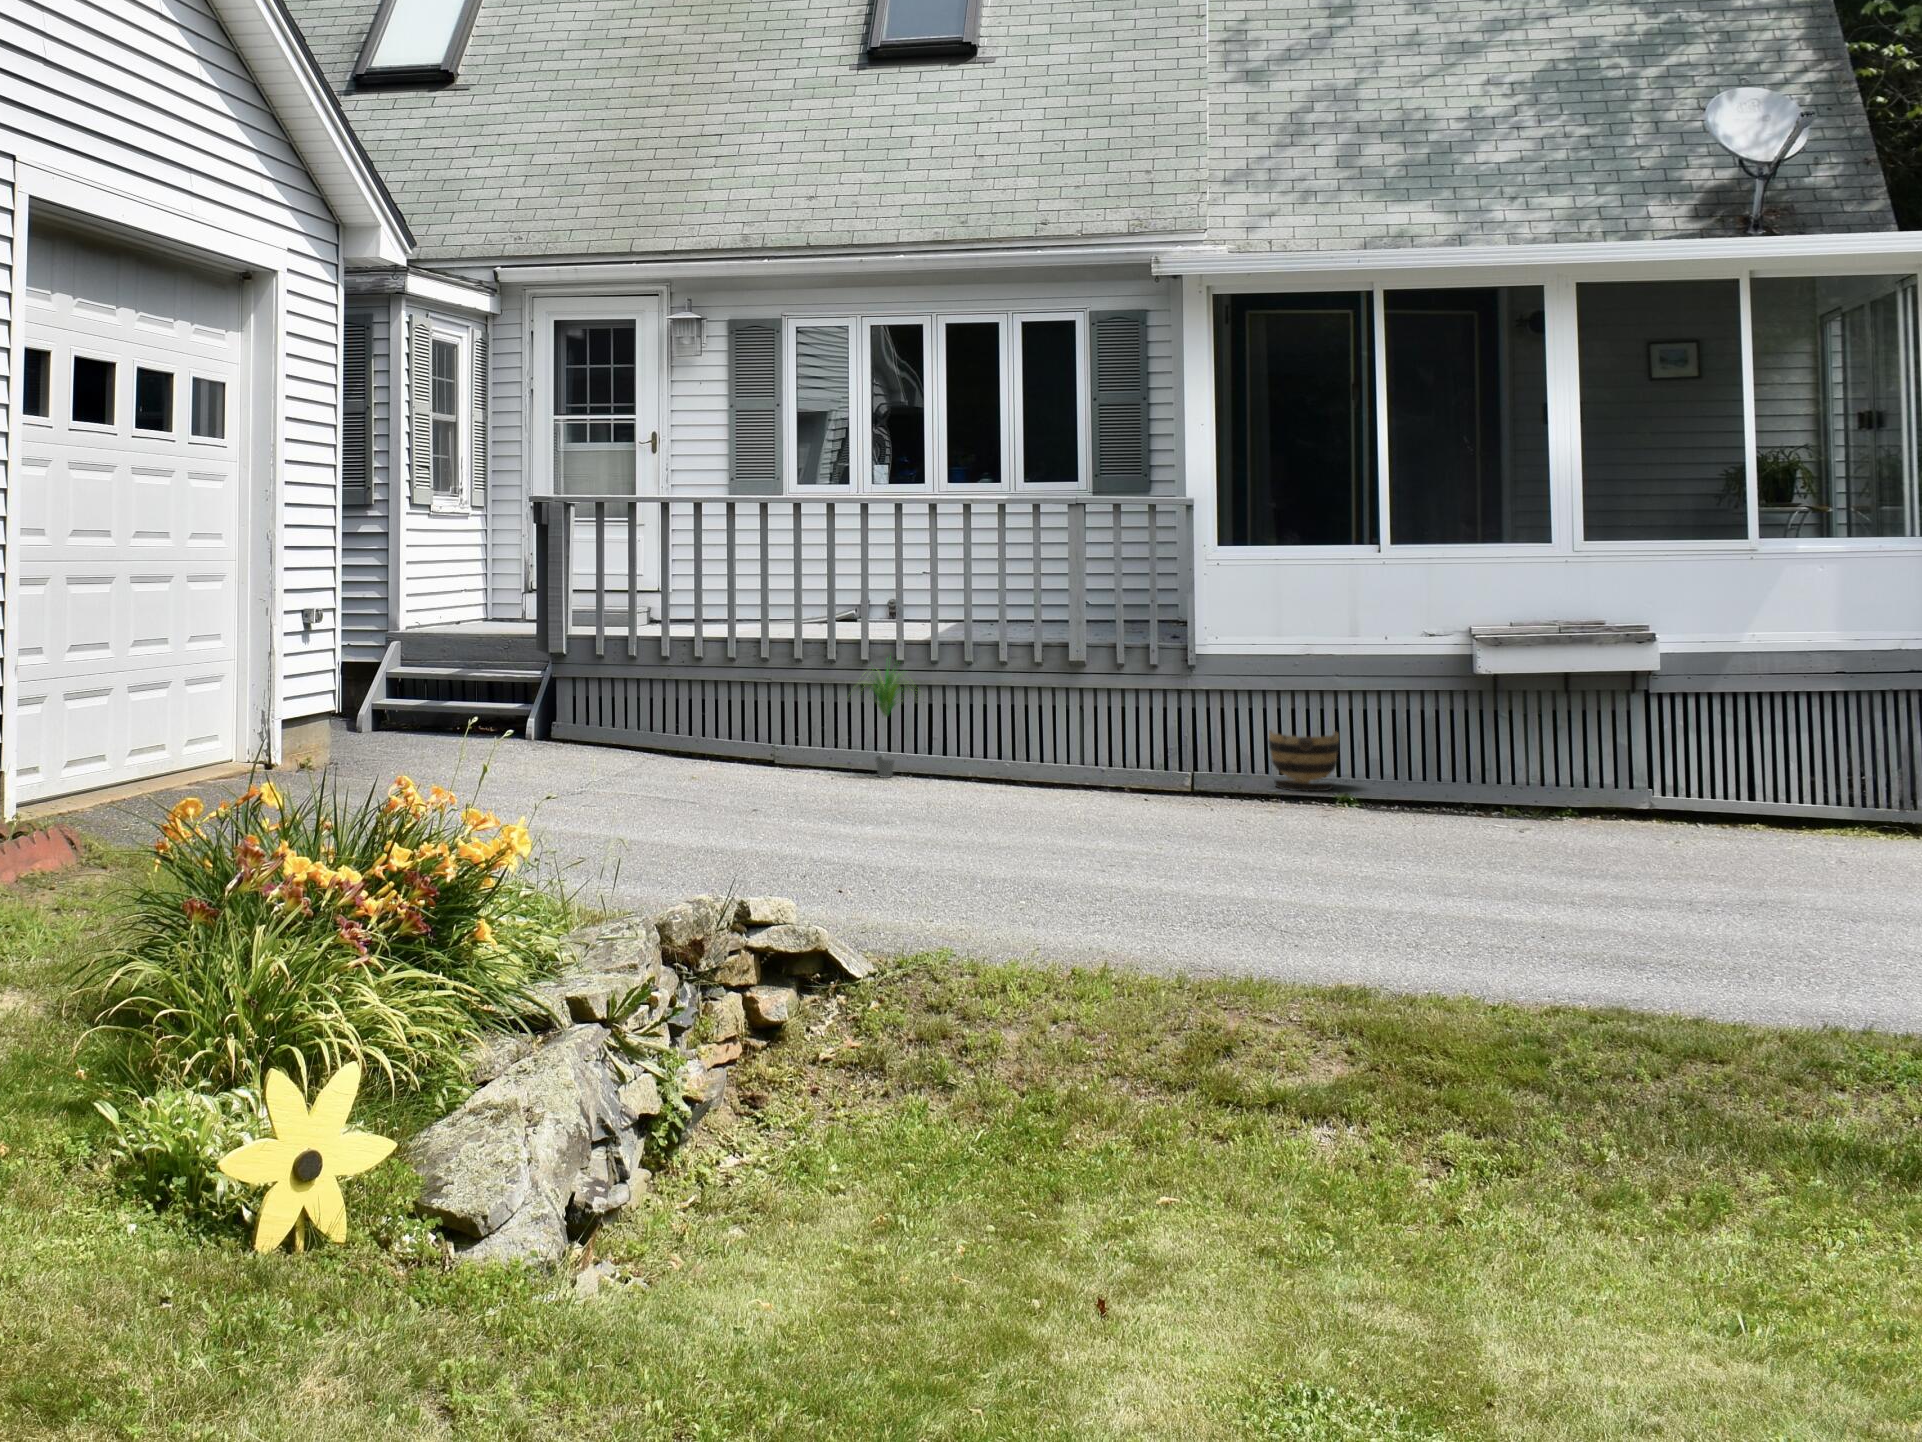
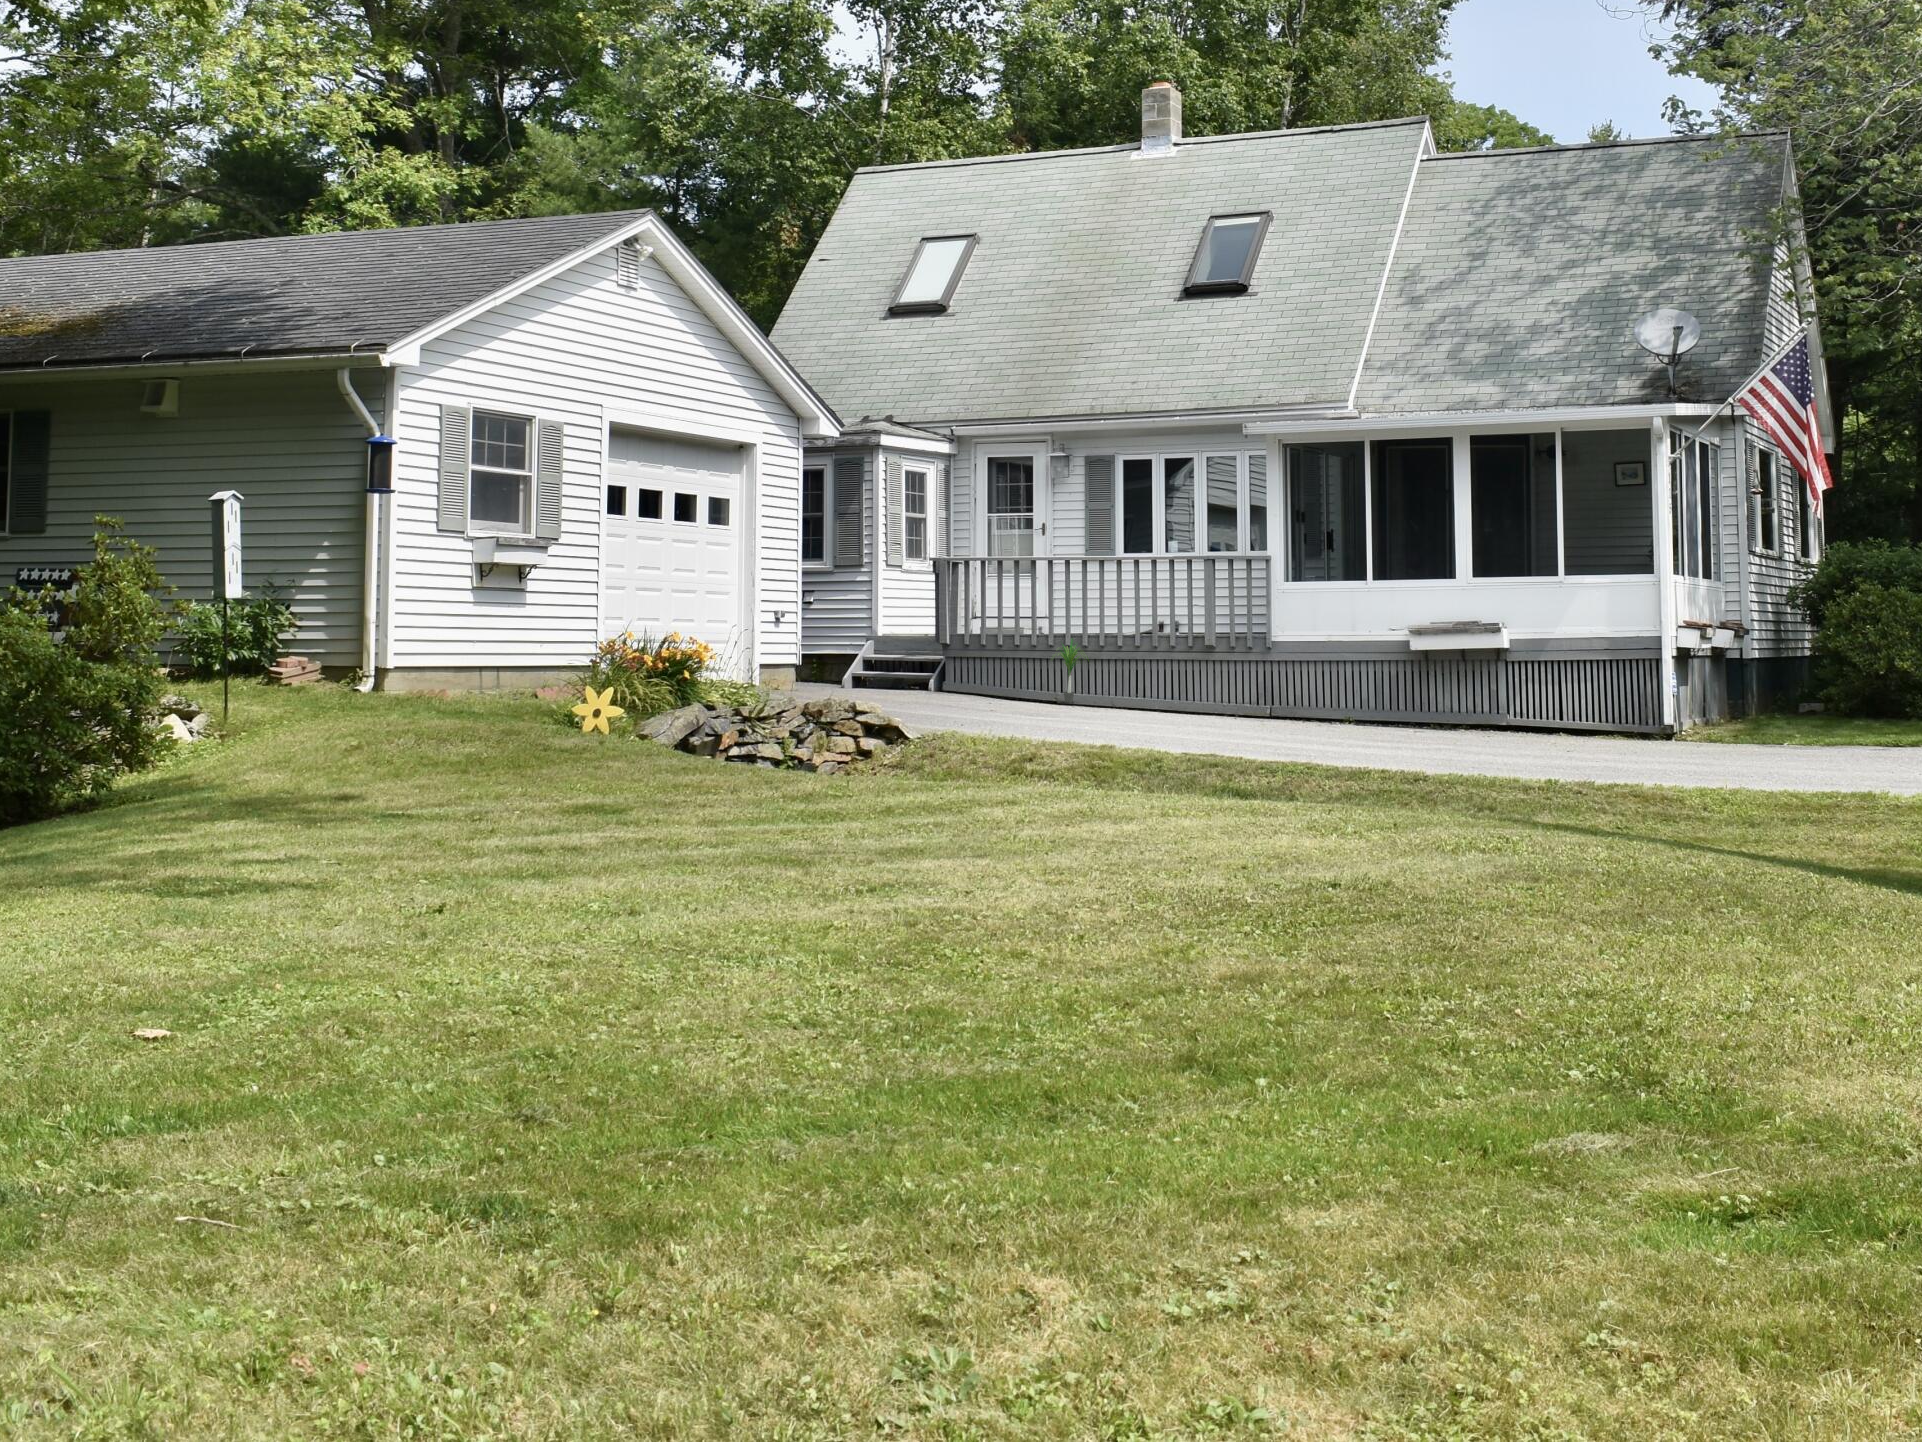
bucket: present [1269,731,1339,791] -> none [1256,680,1293,712]

